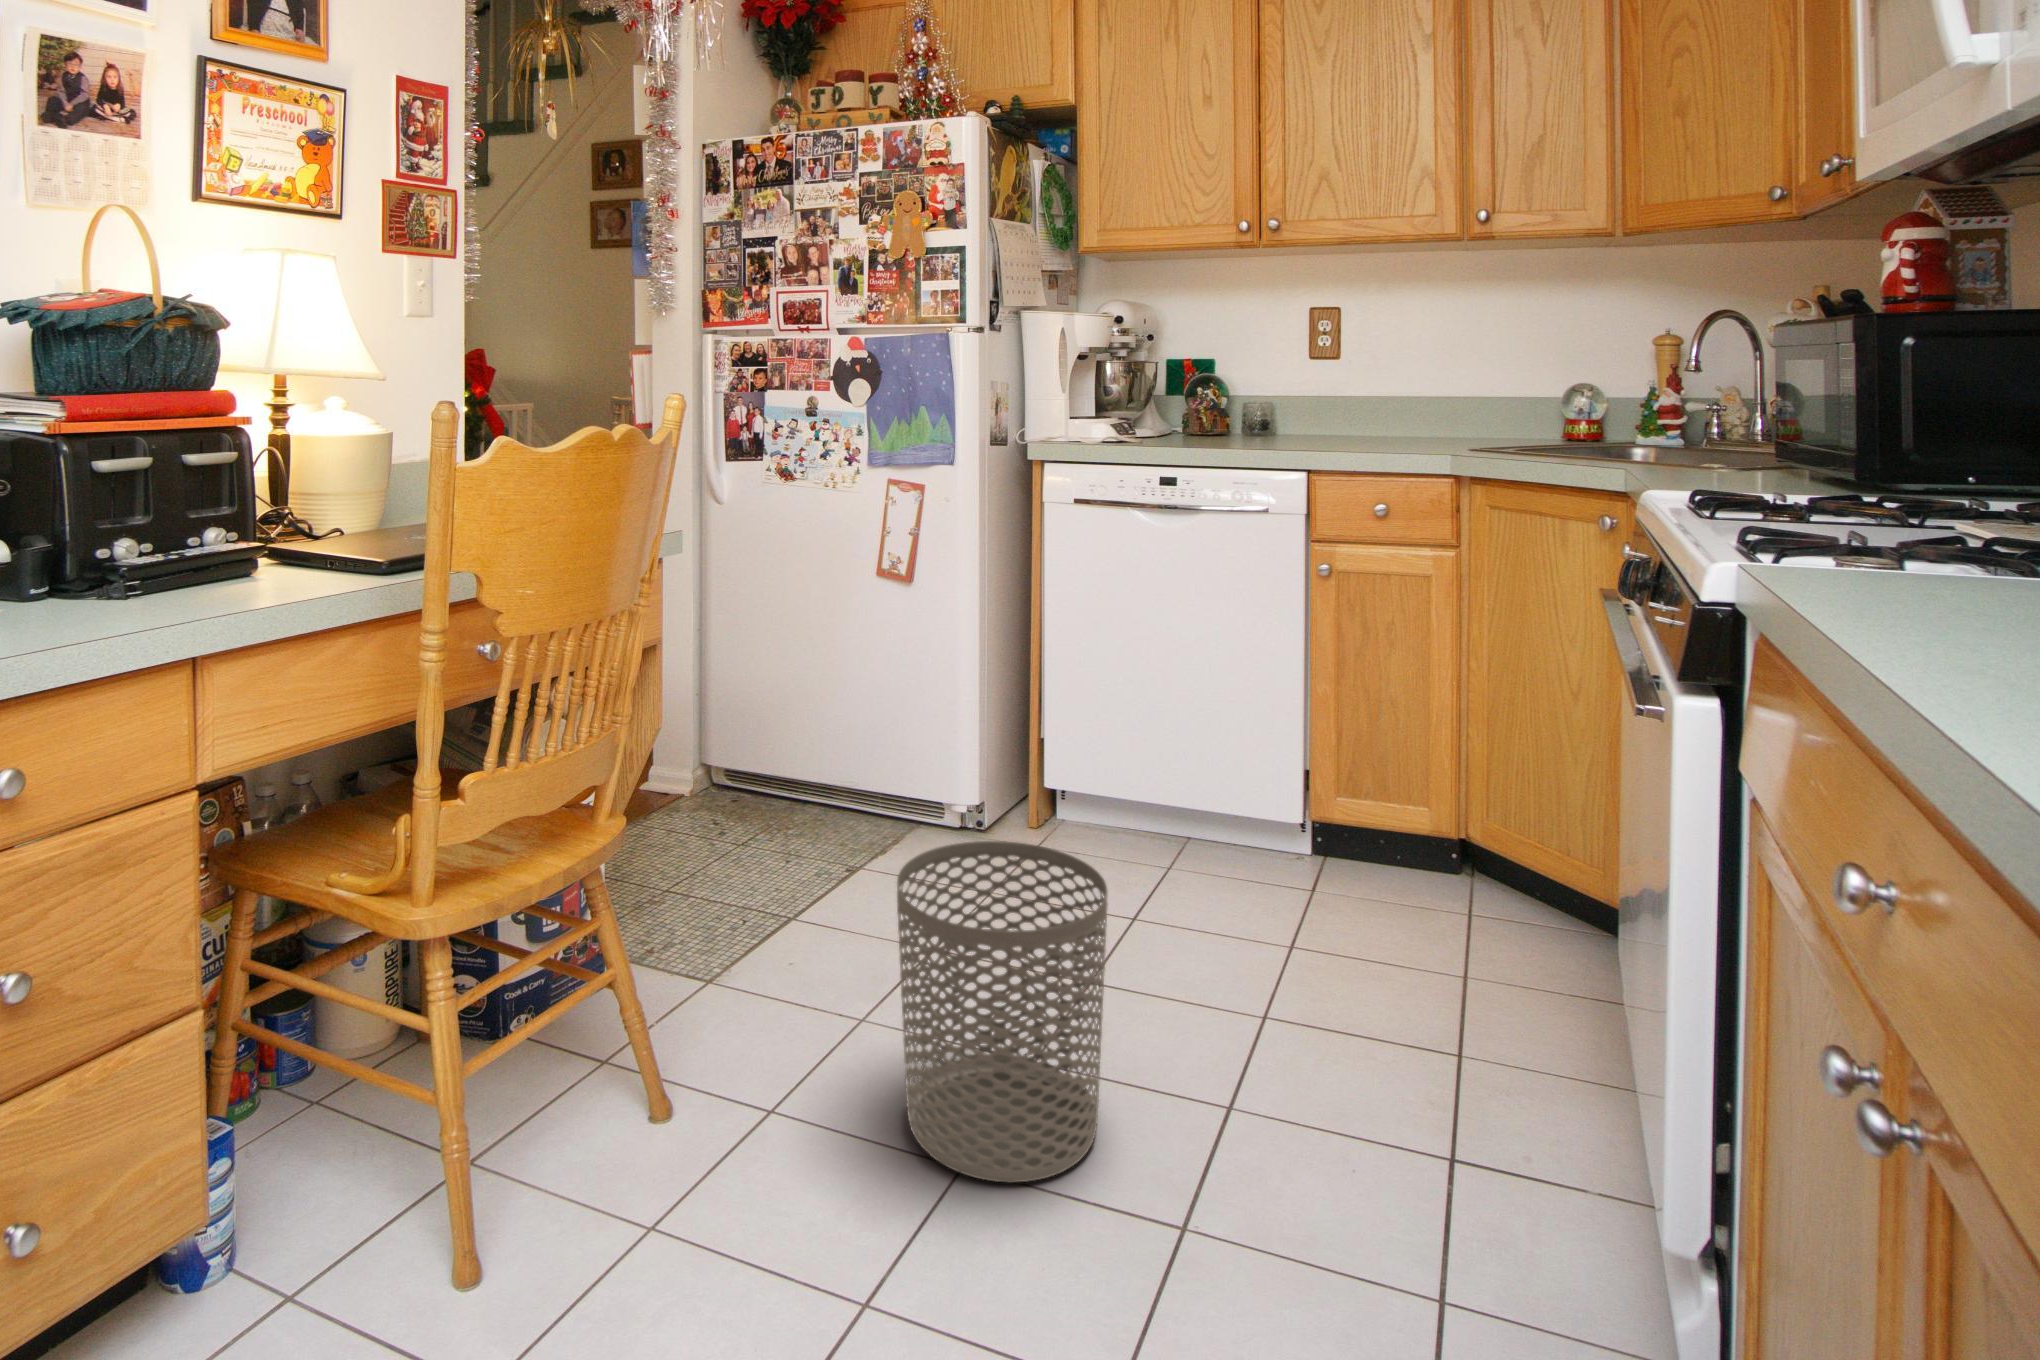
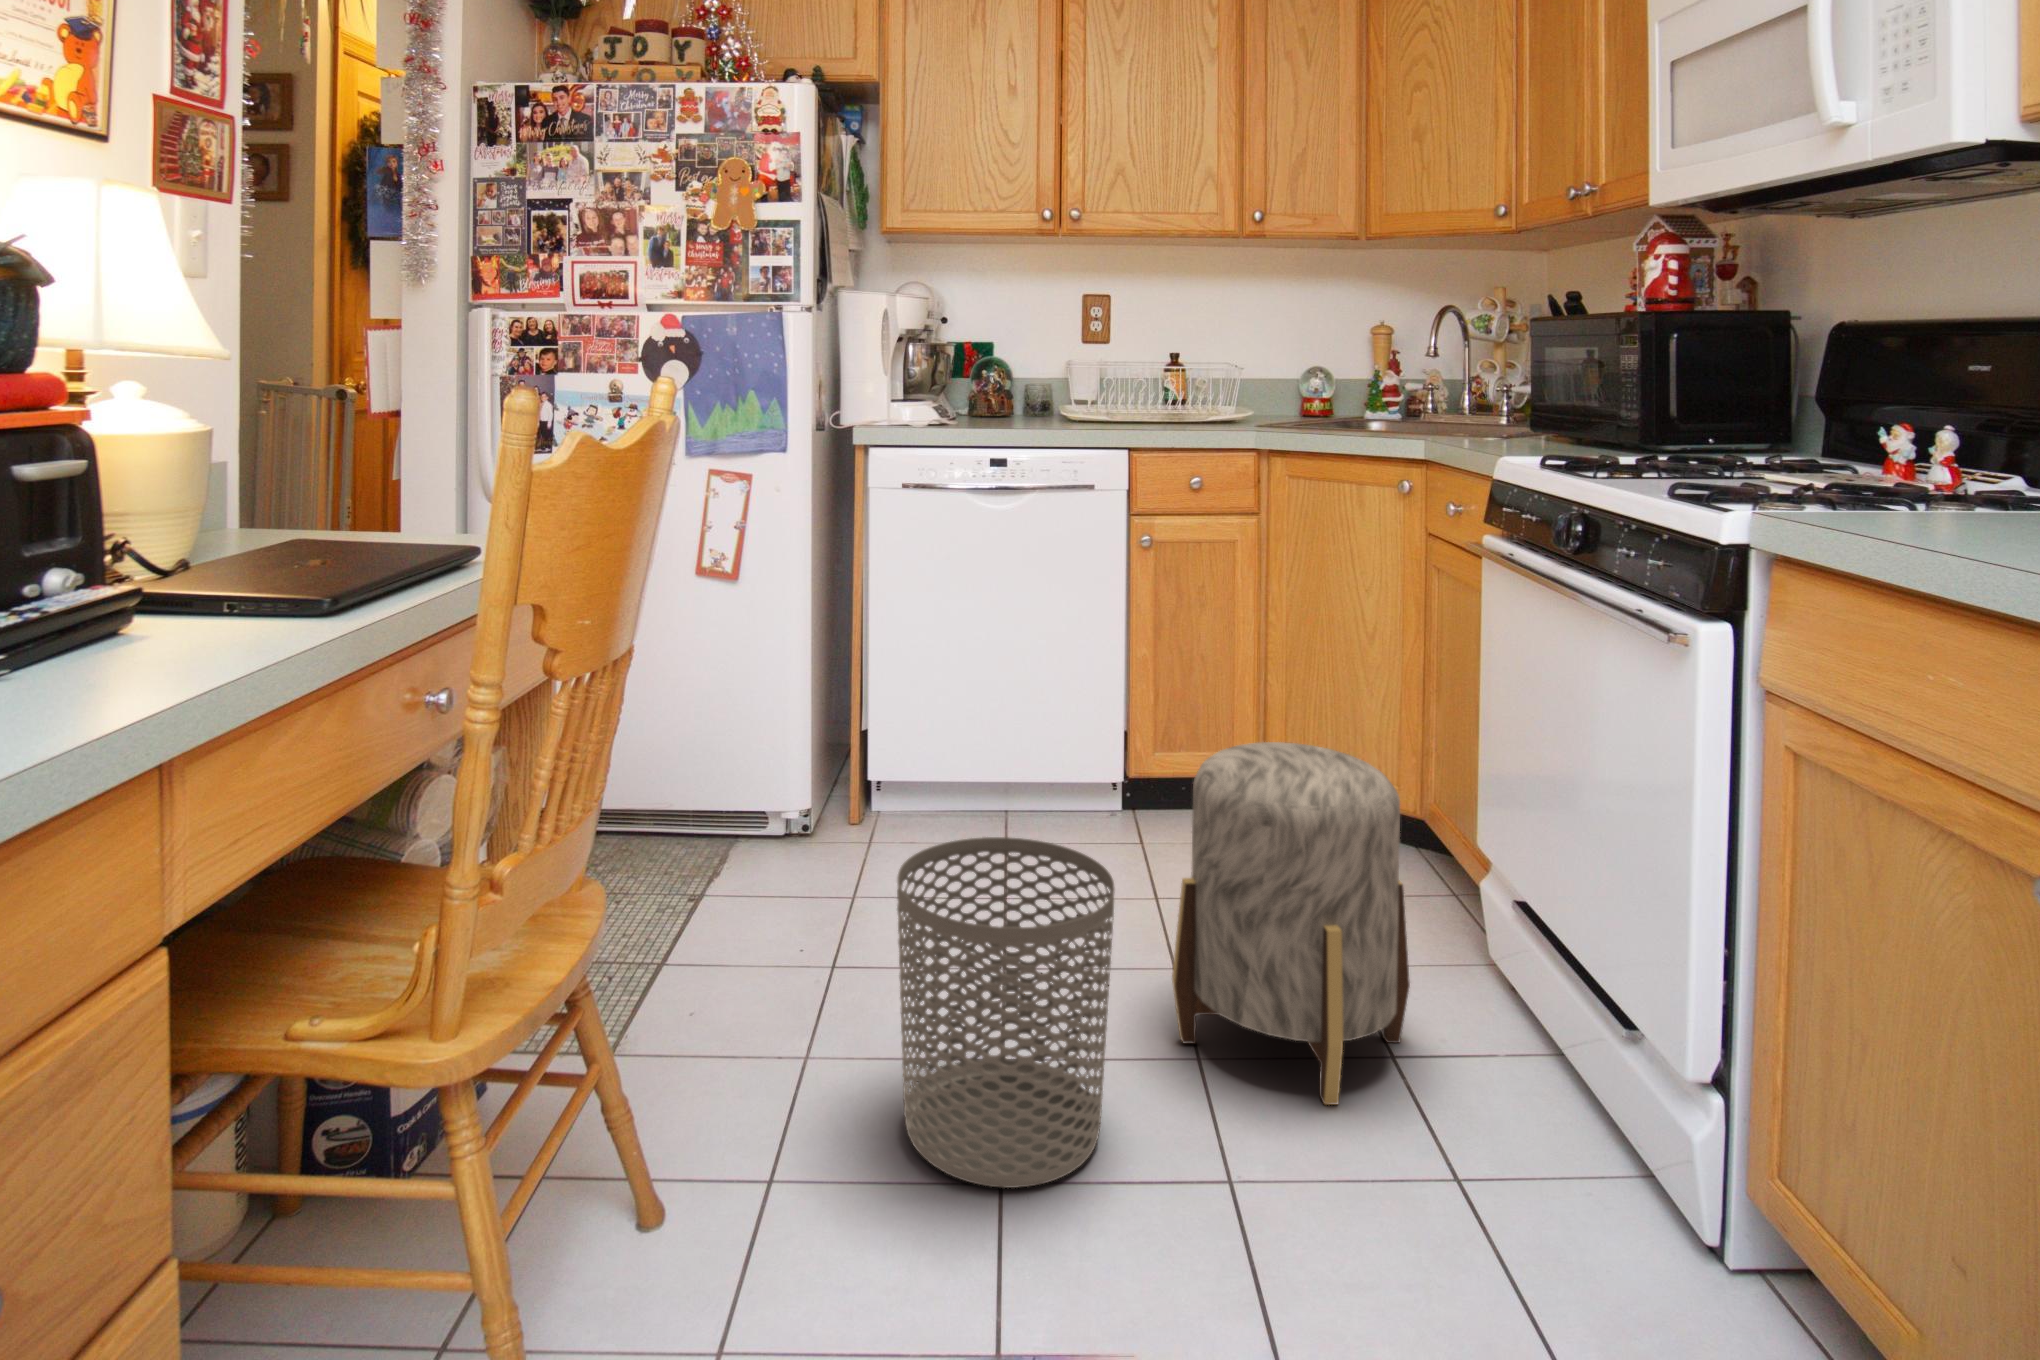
stool: none [1223,785,1497,1184] -> present [1172,742,1410,1105]

